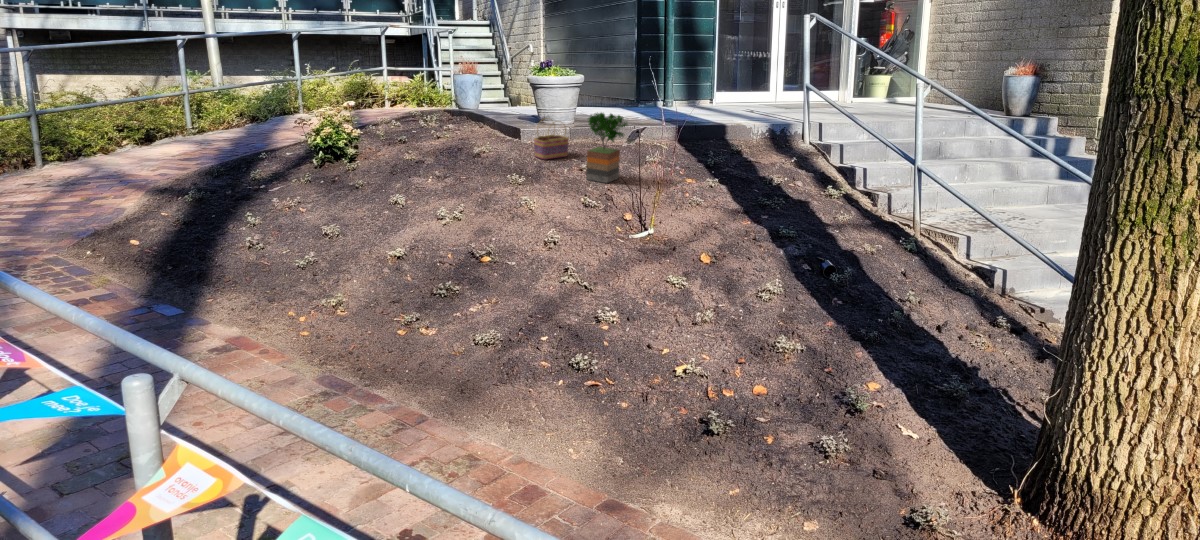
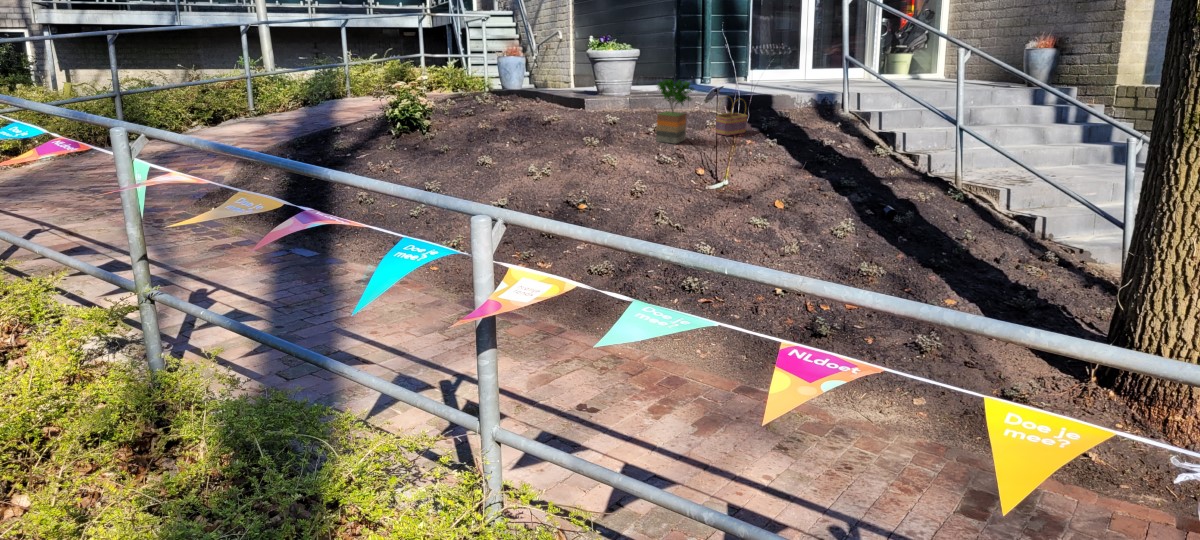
basket: present [534,122,569,159] -> present [716,103,748,136]

